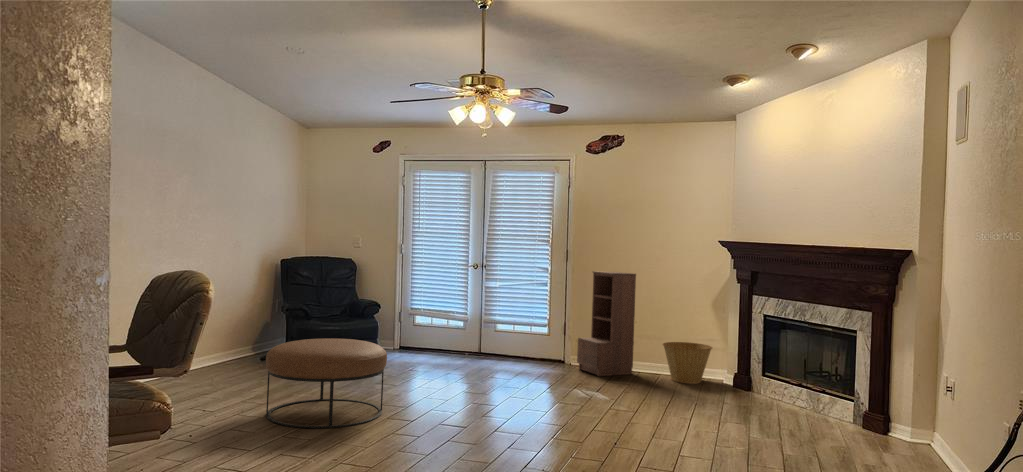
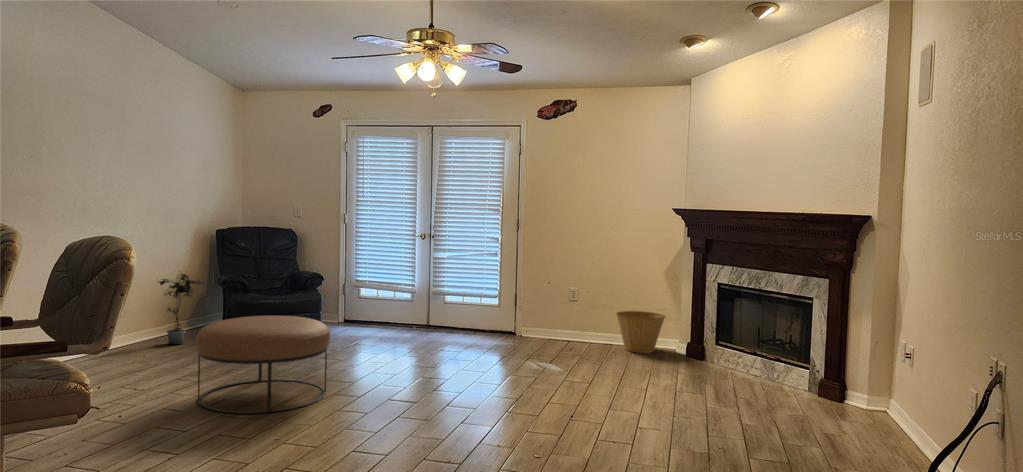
bookshelf: present [577,271,636,376] -> none [529,241,589,347]
potted plant: none [229,296,272,365] -> present [159,274,203,344]

